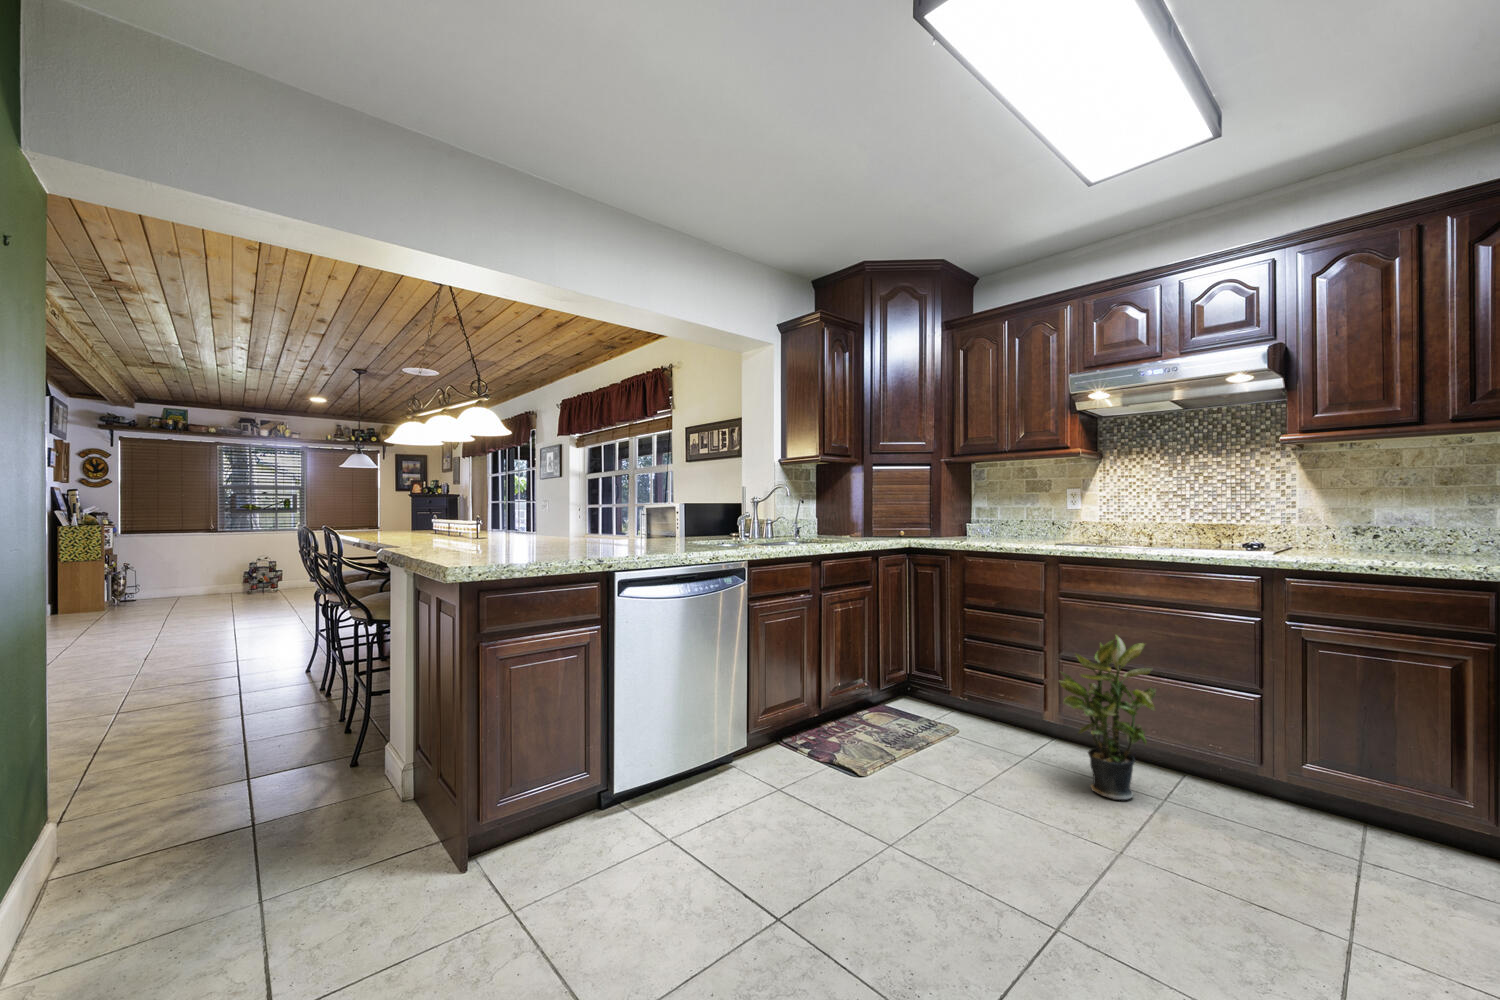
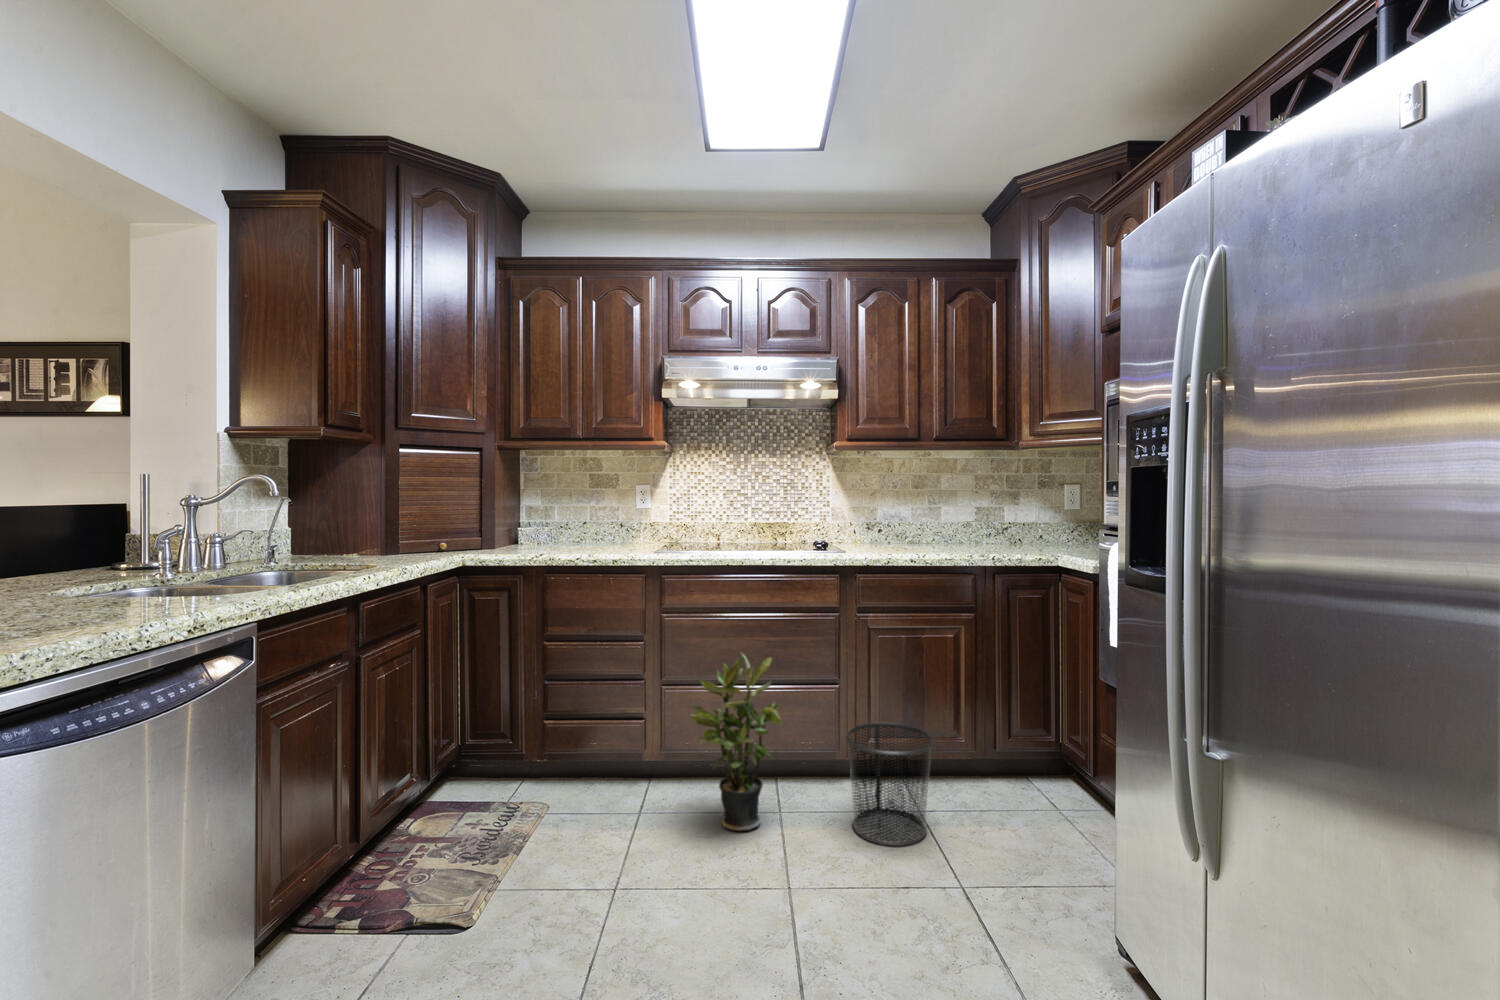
waste bin: none [1229,734,1357,877] -> present [846,723,934,846]

